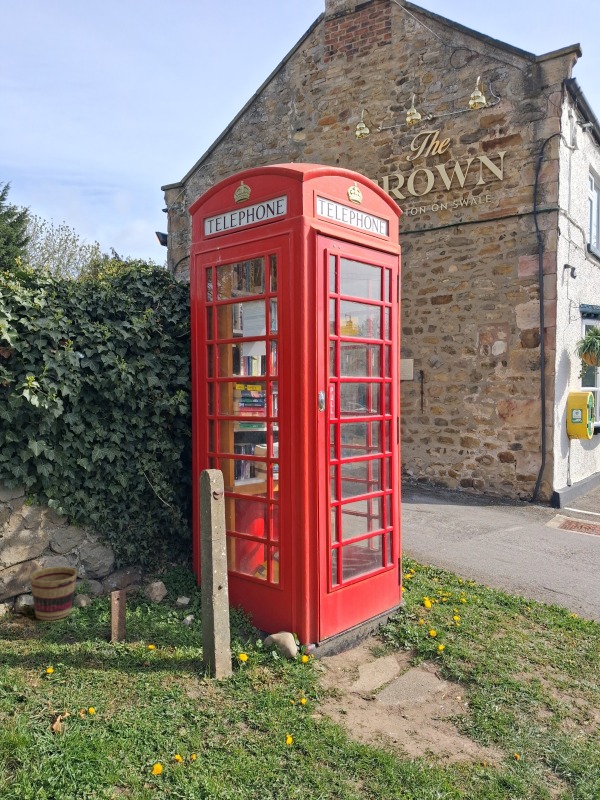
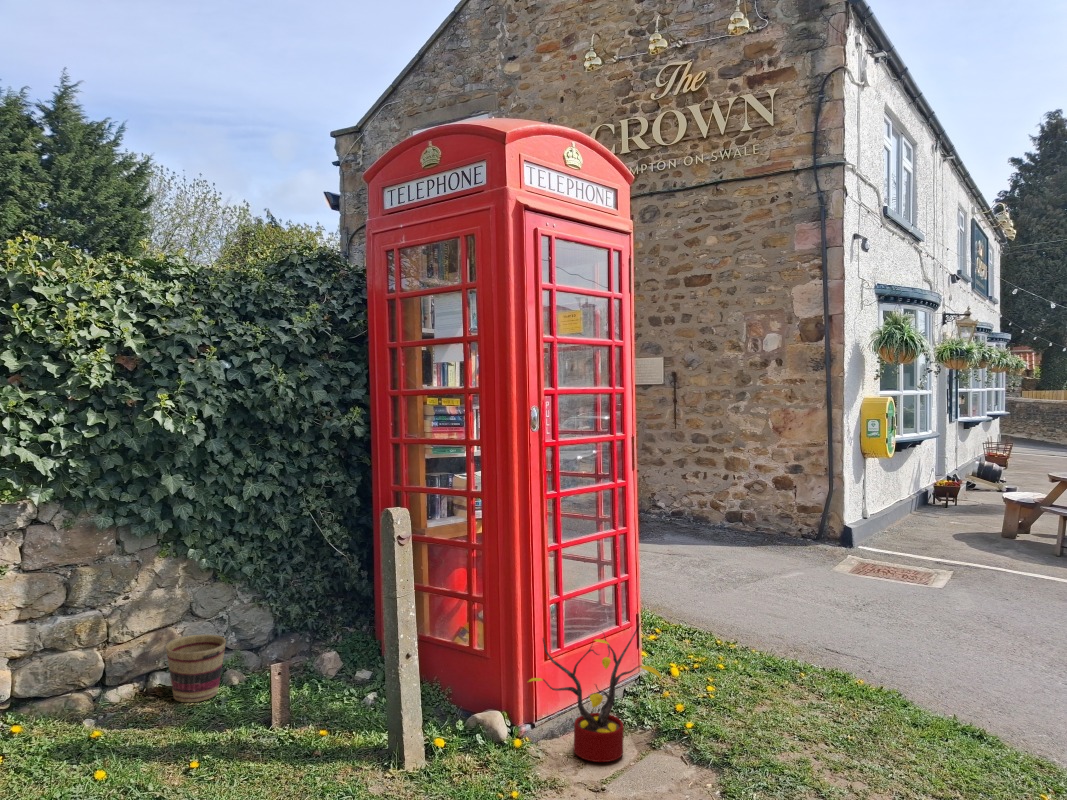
decorative plant: none [314,566,420,676] -> present [528,625,661,762]

